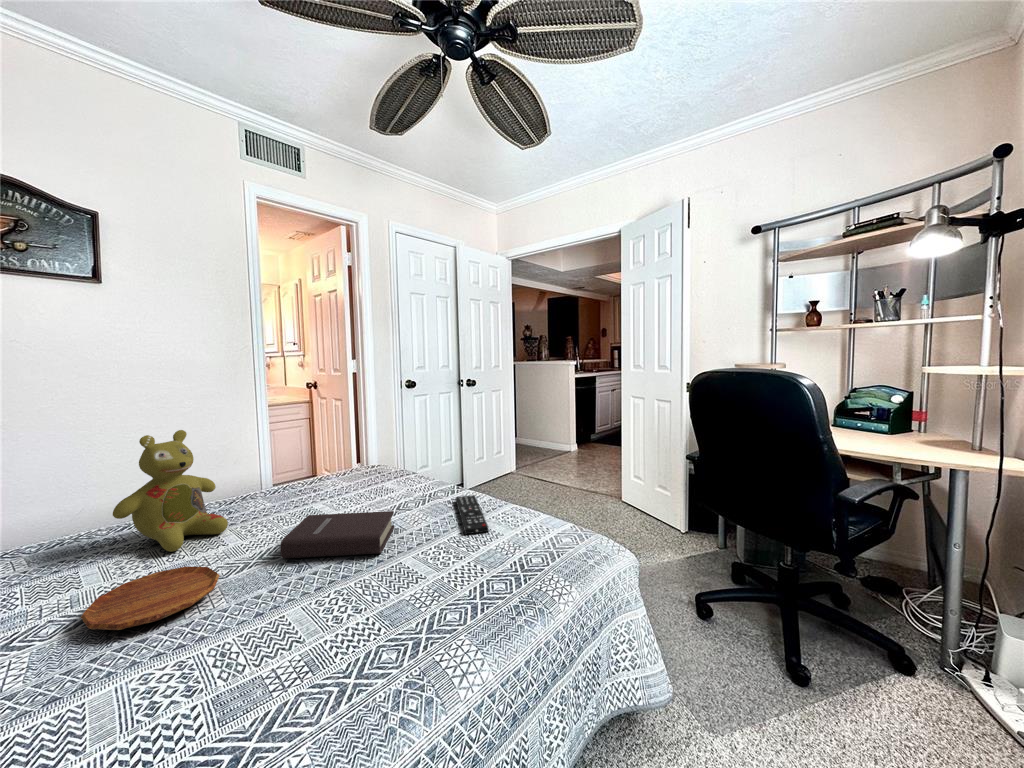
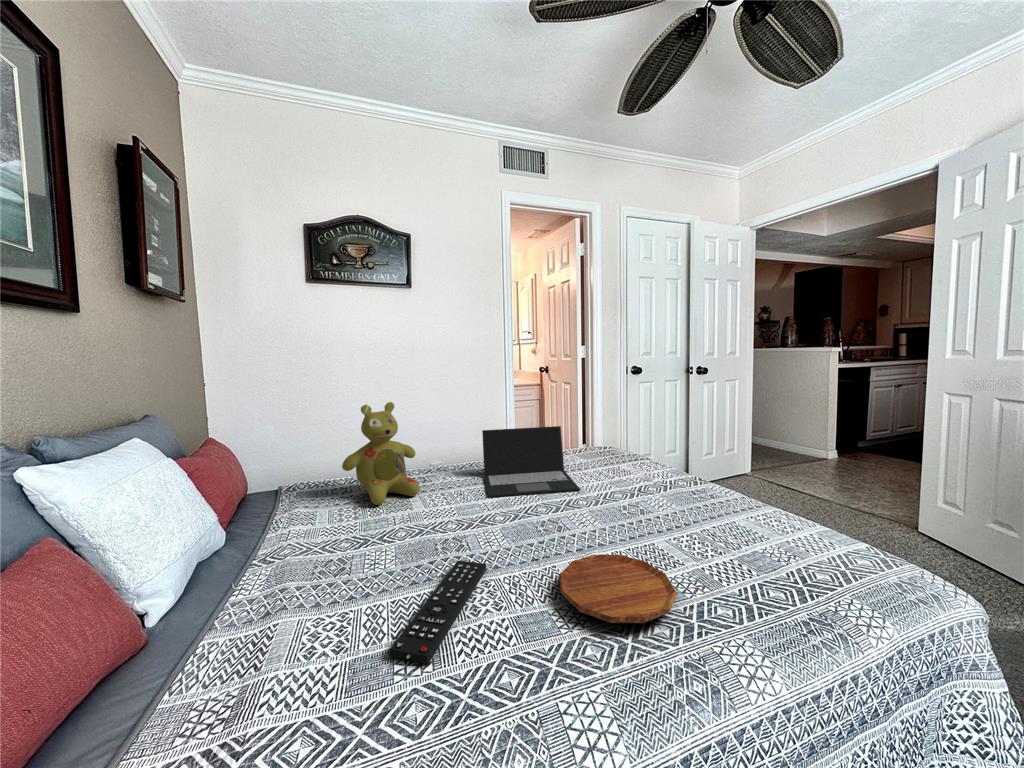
laptop: none [297,440,407,519] -> present [482,426,580,497]
remote control: present [456,495,489,534] -> present [389,561,486,664]
book: present [280,511,394,559] -> none [448,494,558,549]
tray: present [81,567,220,630] -> present [559,555,677,623]

